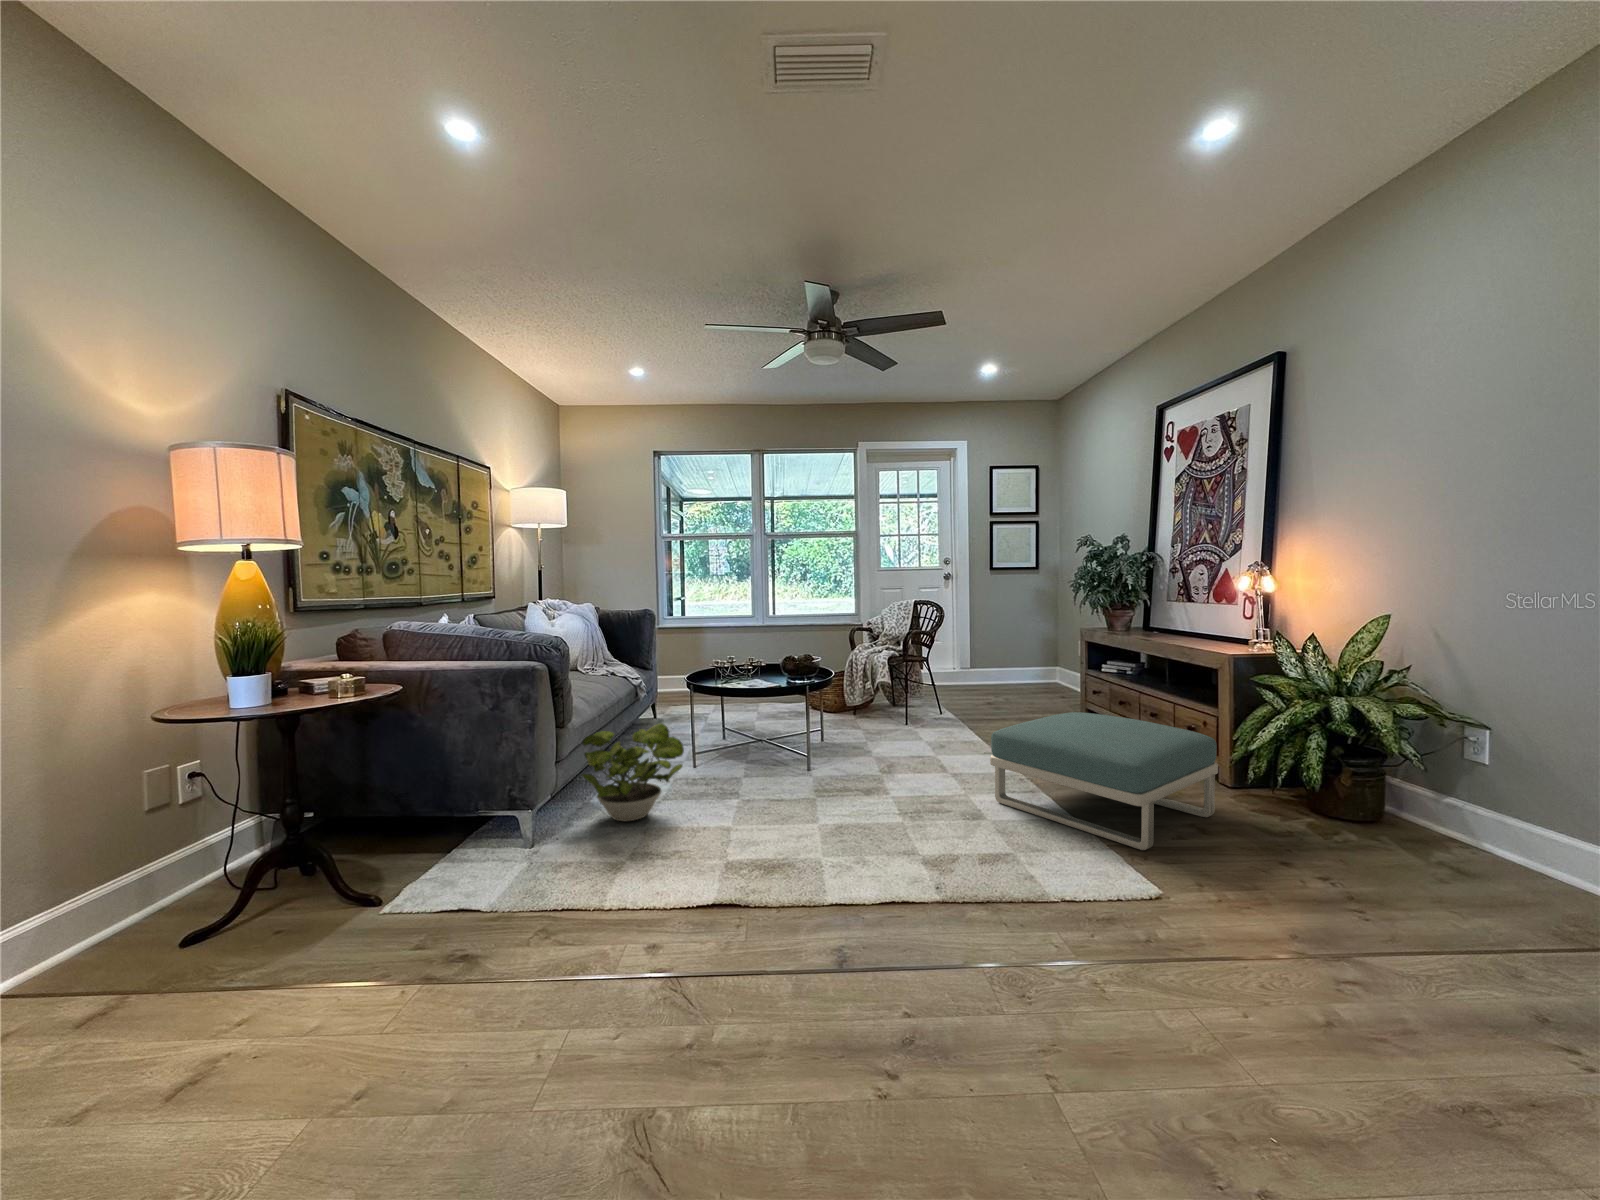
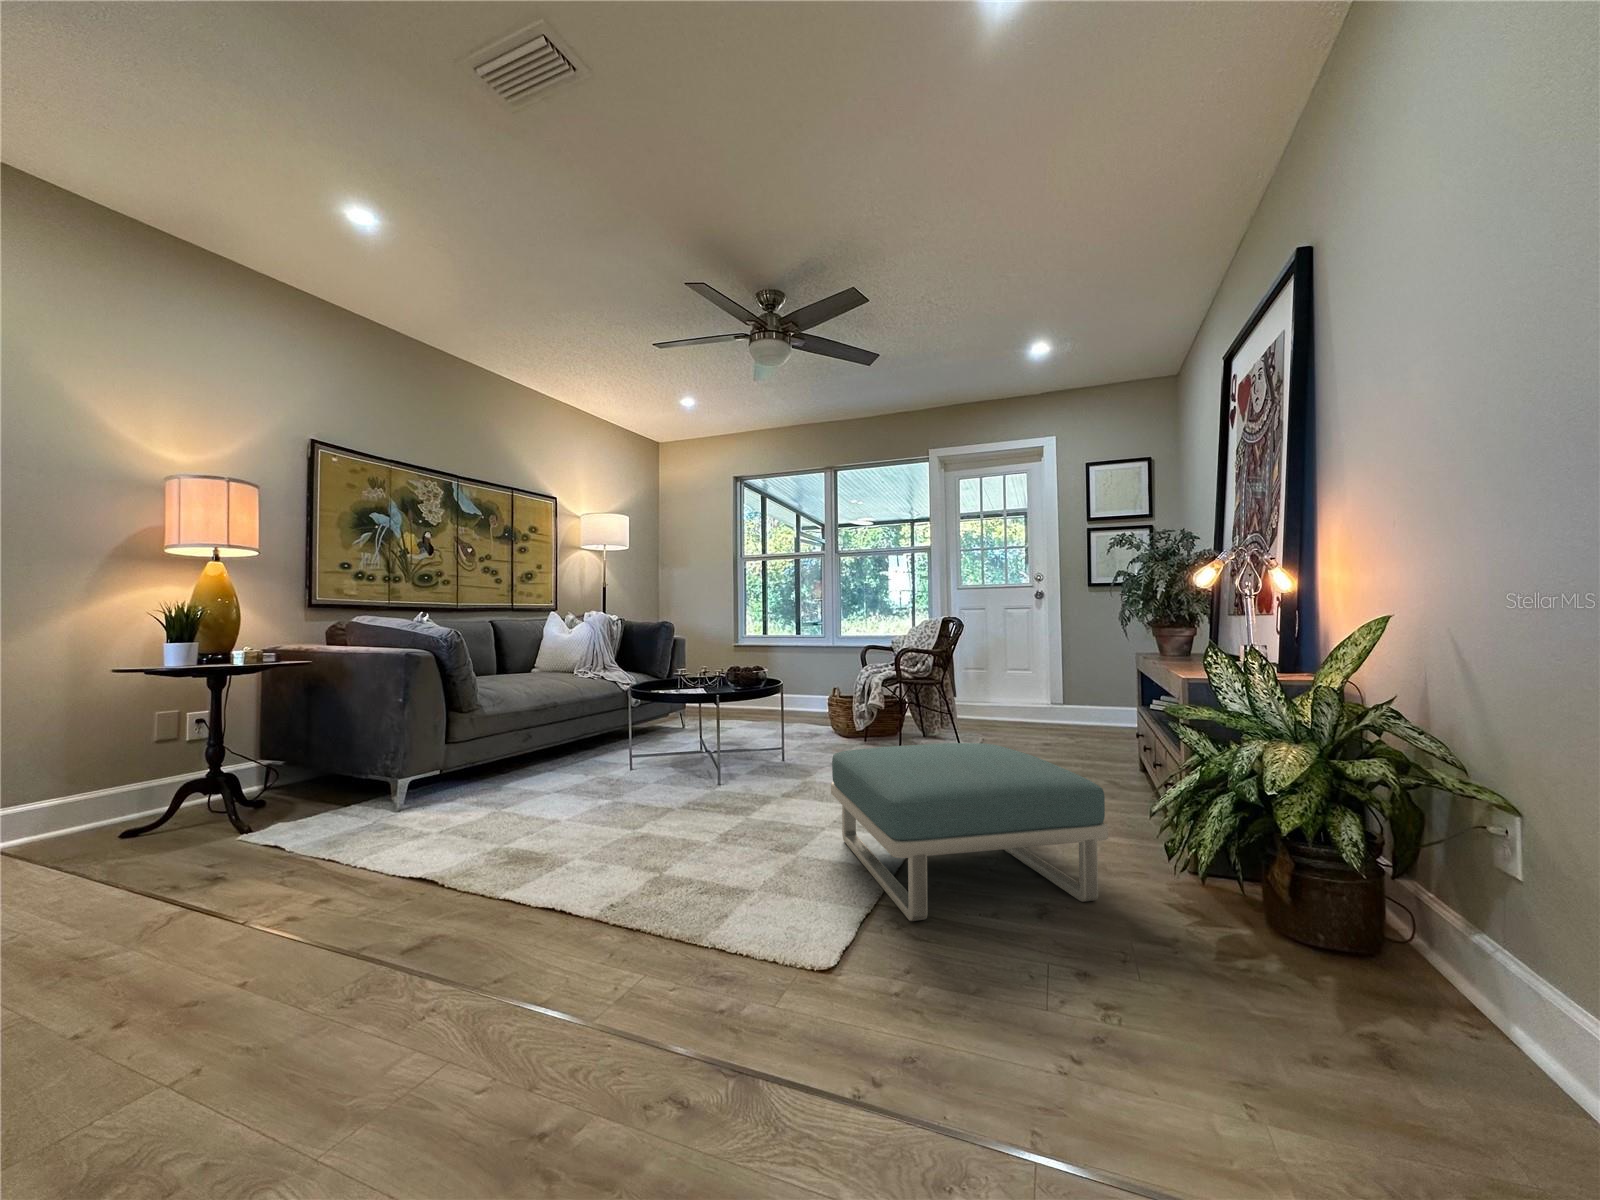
potted plant: present [582,723,684,821] -> none [458,714,550,804]

